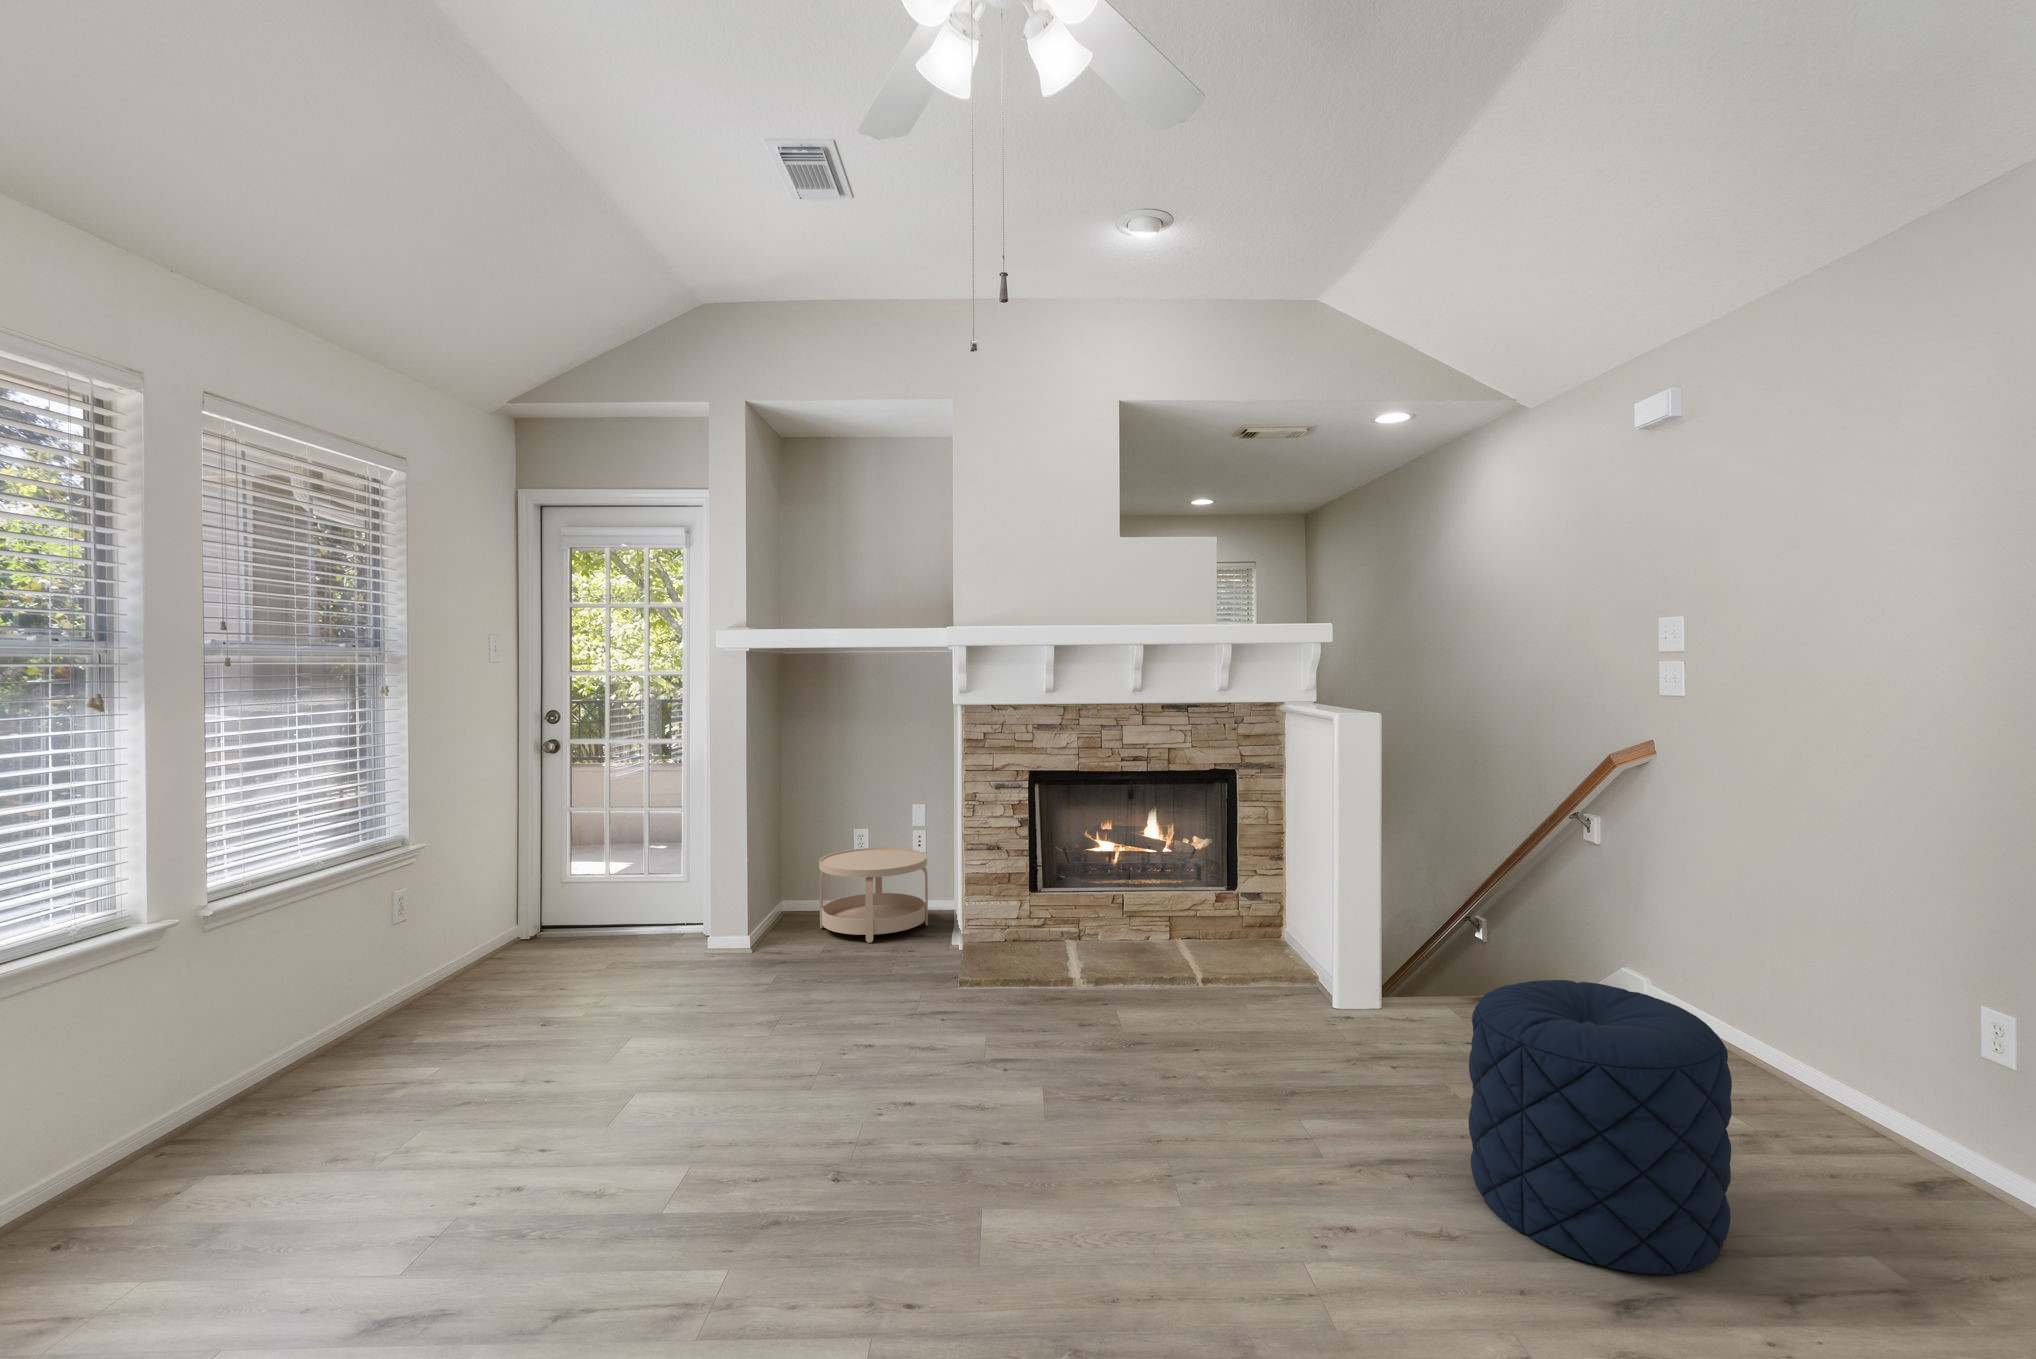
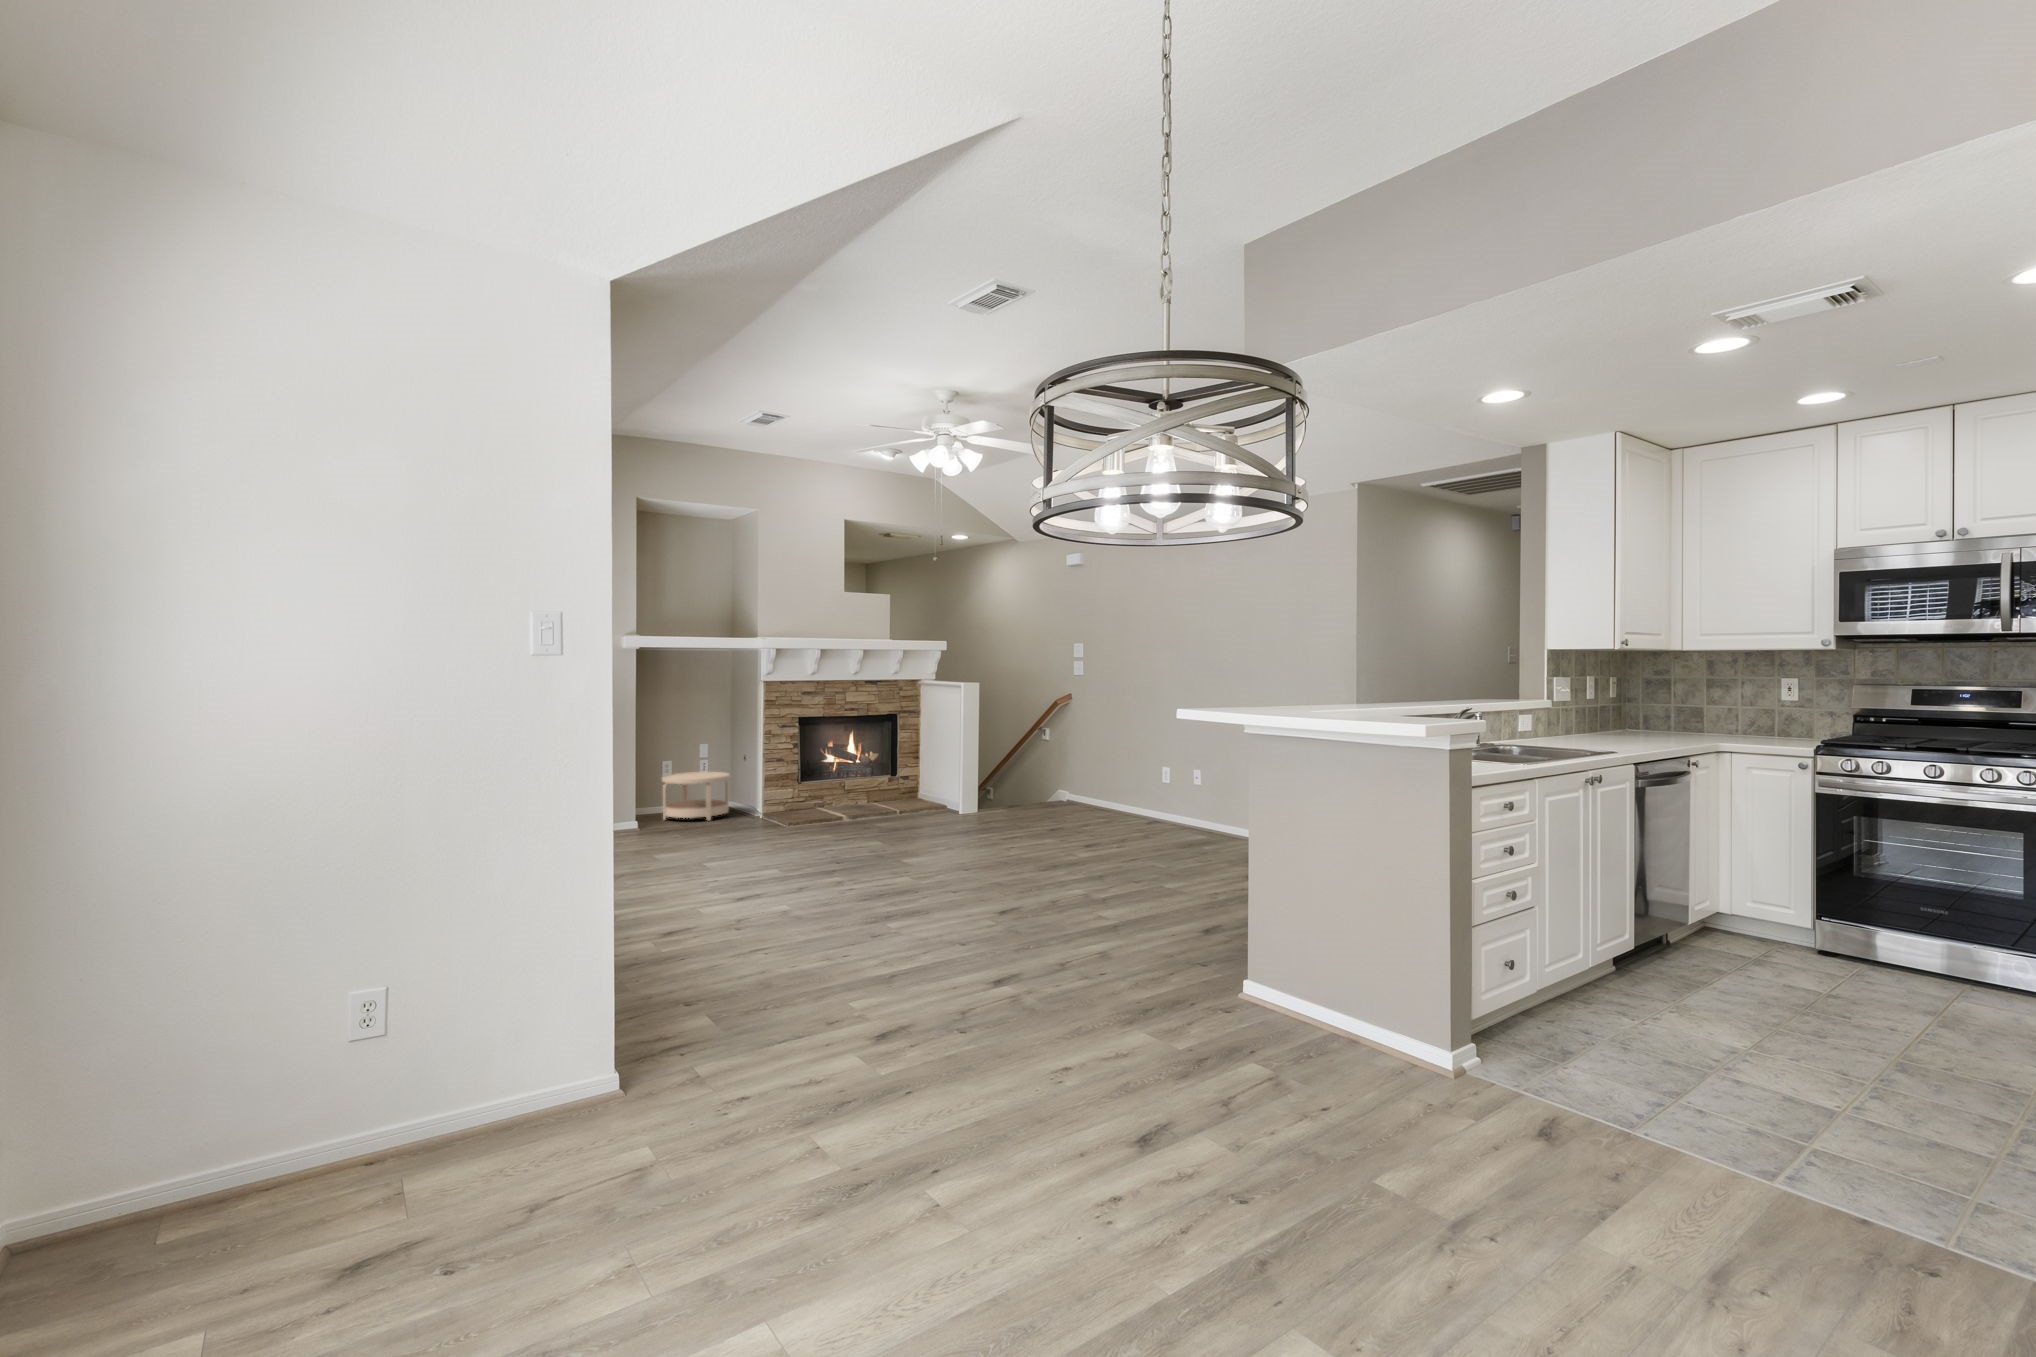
pouf: present [1469,980,1732,1274] -> none [1043,765,1113,838]

